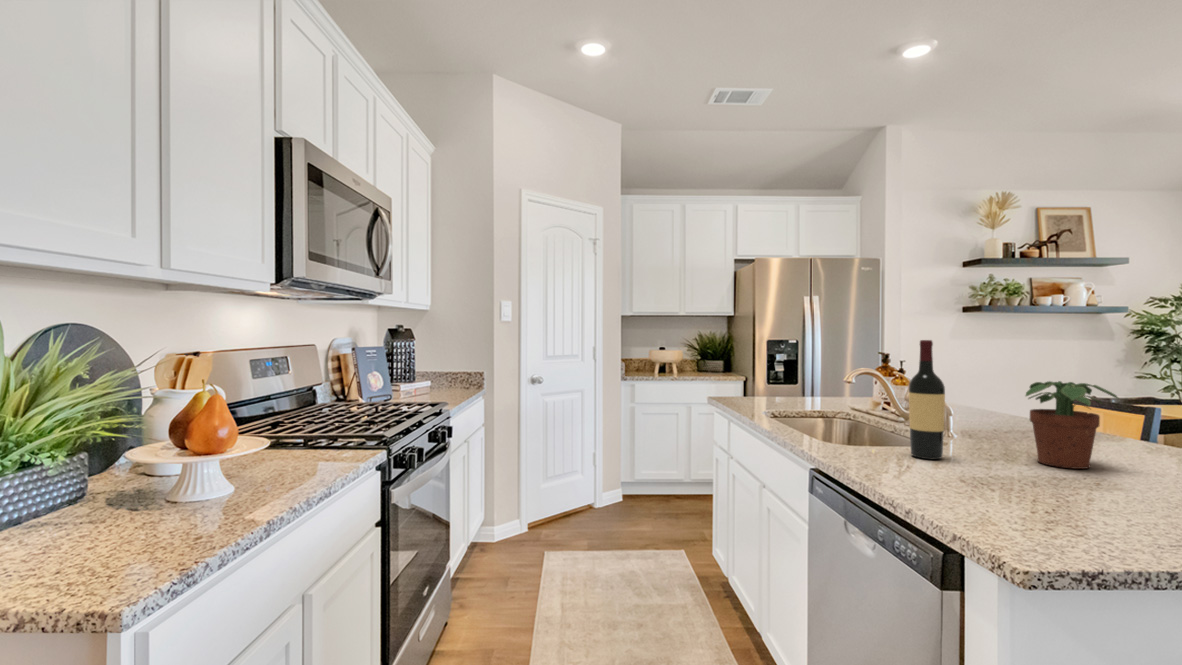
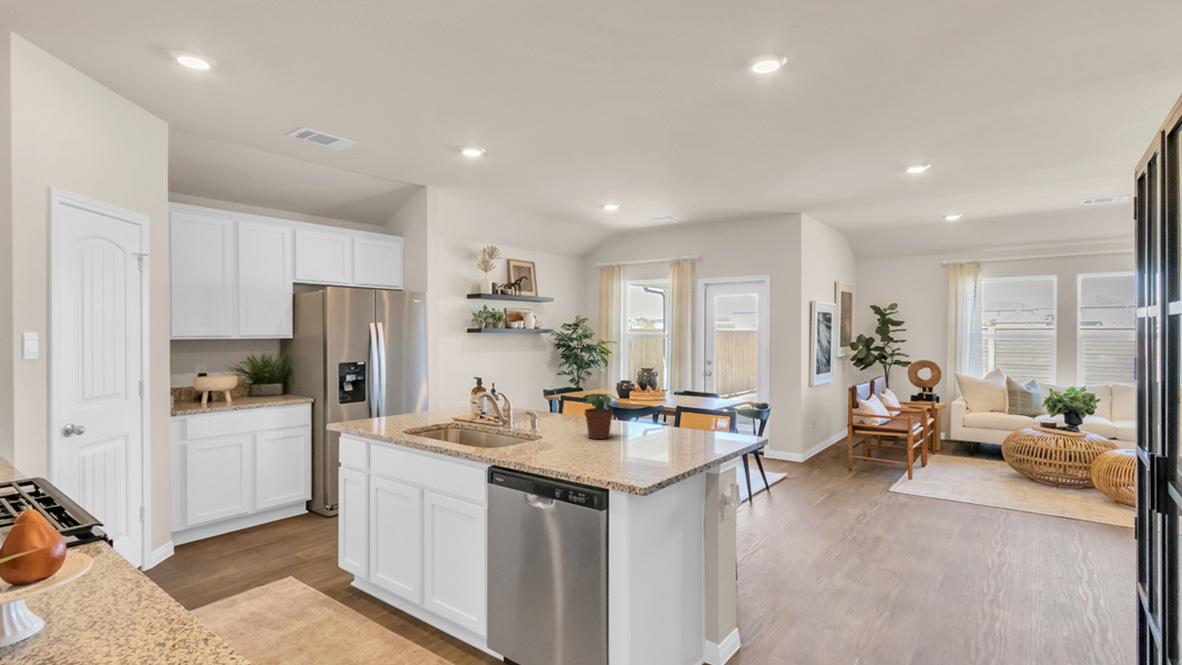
wine bottle: present [909,340,945,459] -> none [535,376,554,447]

